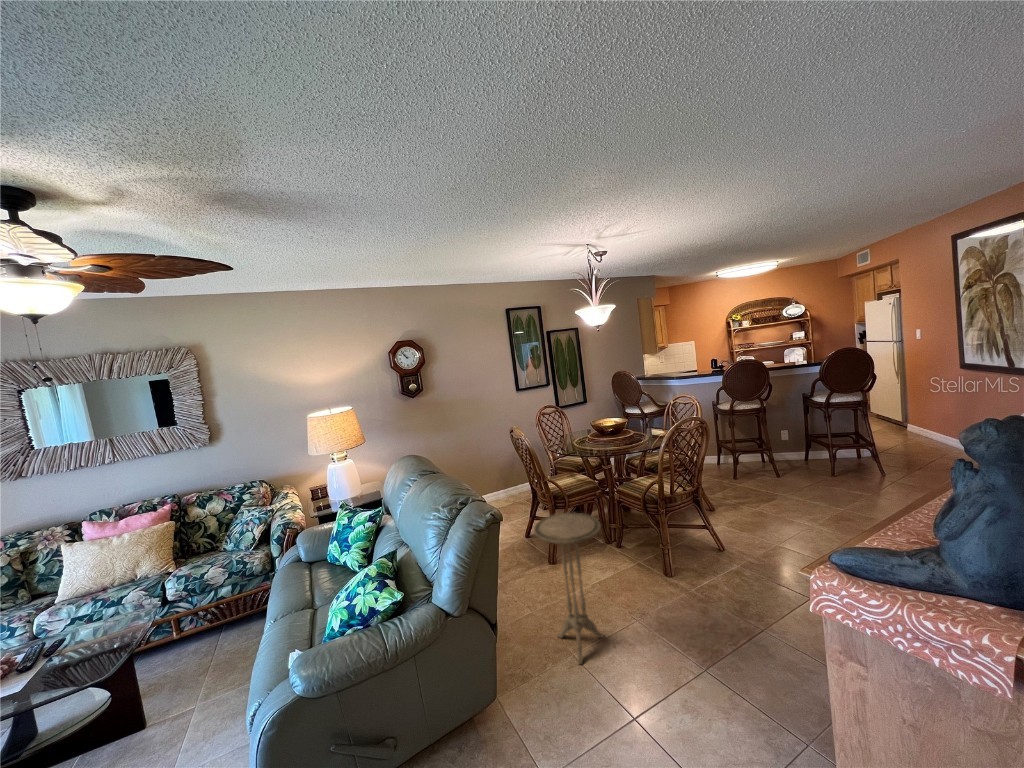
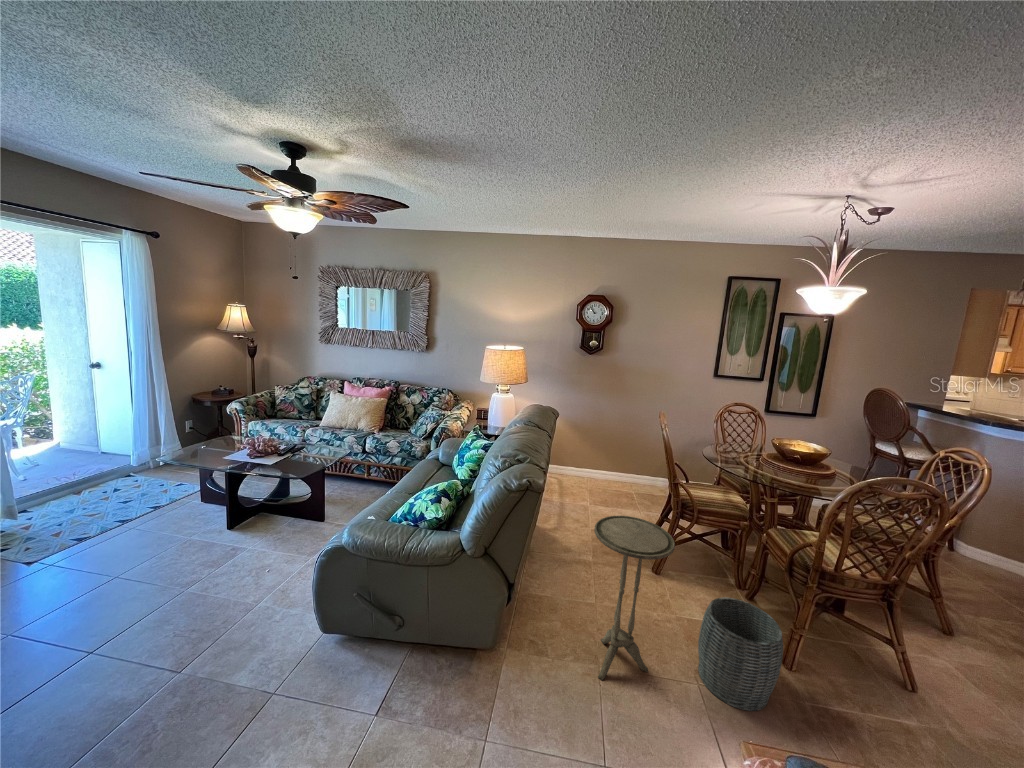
woven basket: none [619,543,678,622] -> present [698,597,783,711]

